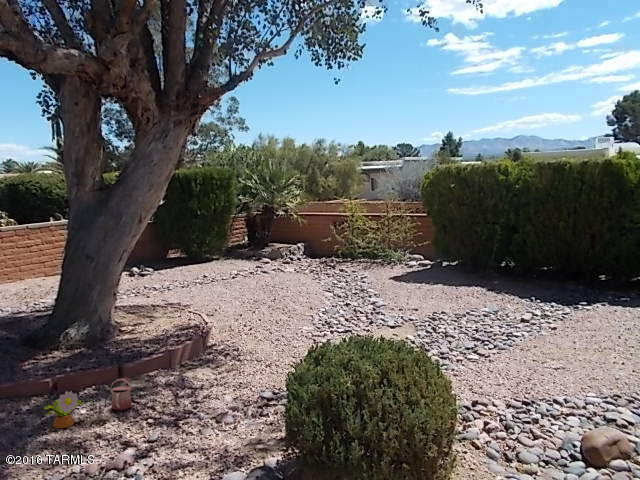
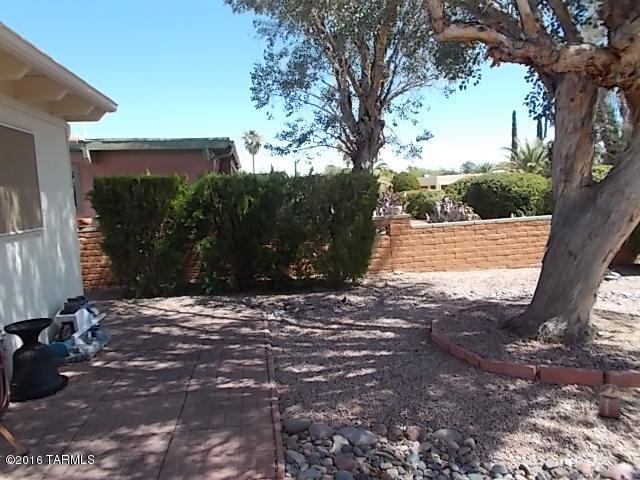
decorative plant: present [44,391,83,428] -> none [532,385,572,420]

